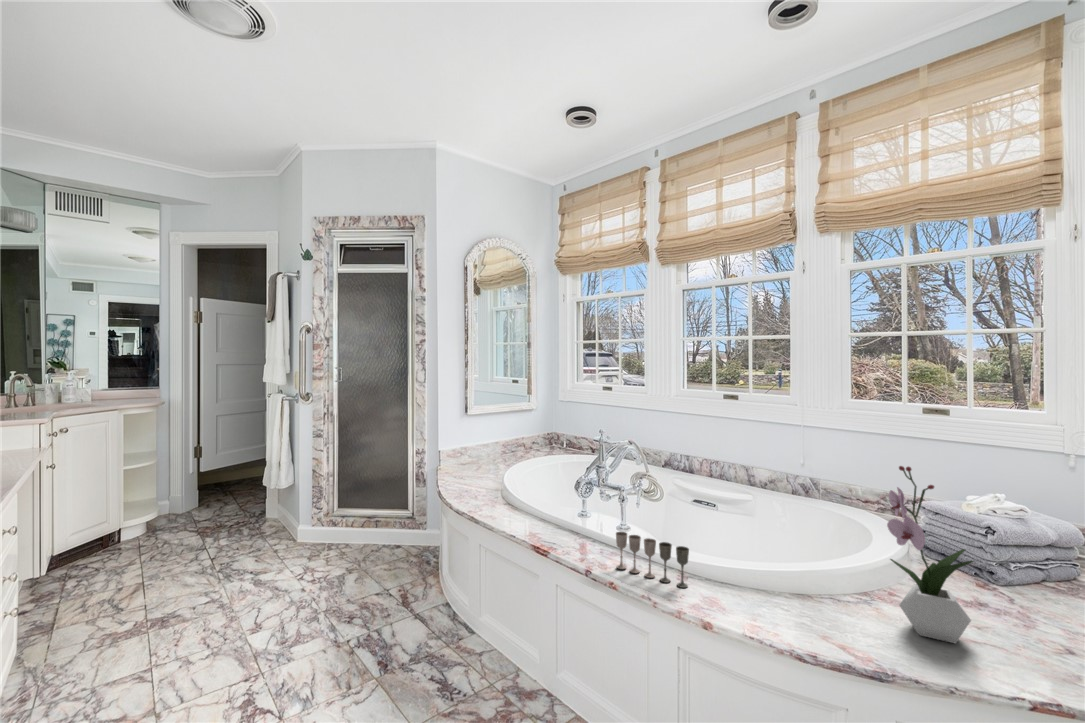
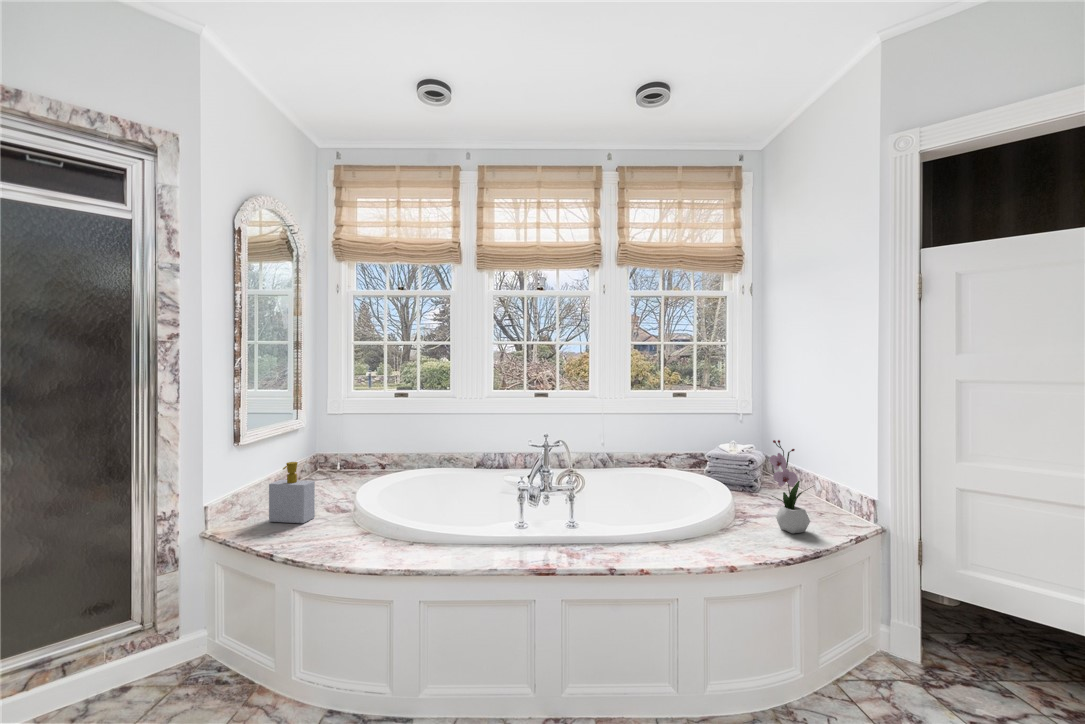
soap bottle: none [470,431,494,477] -> present [269,462,315,523]
wine glass: present [616,532,689,588] -> none [625,523,685,558]

